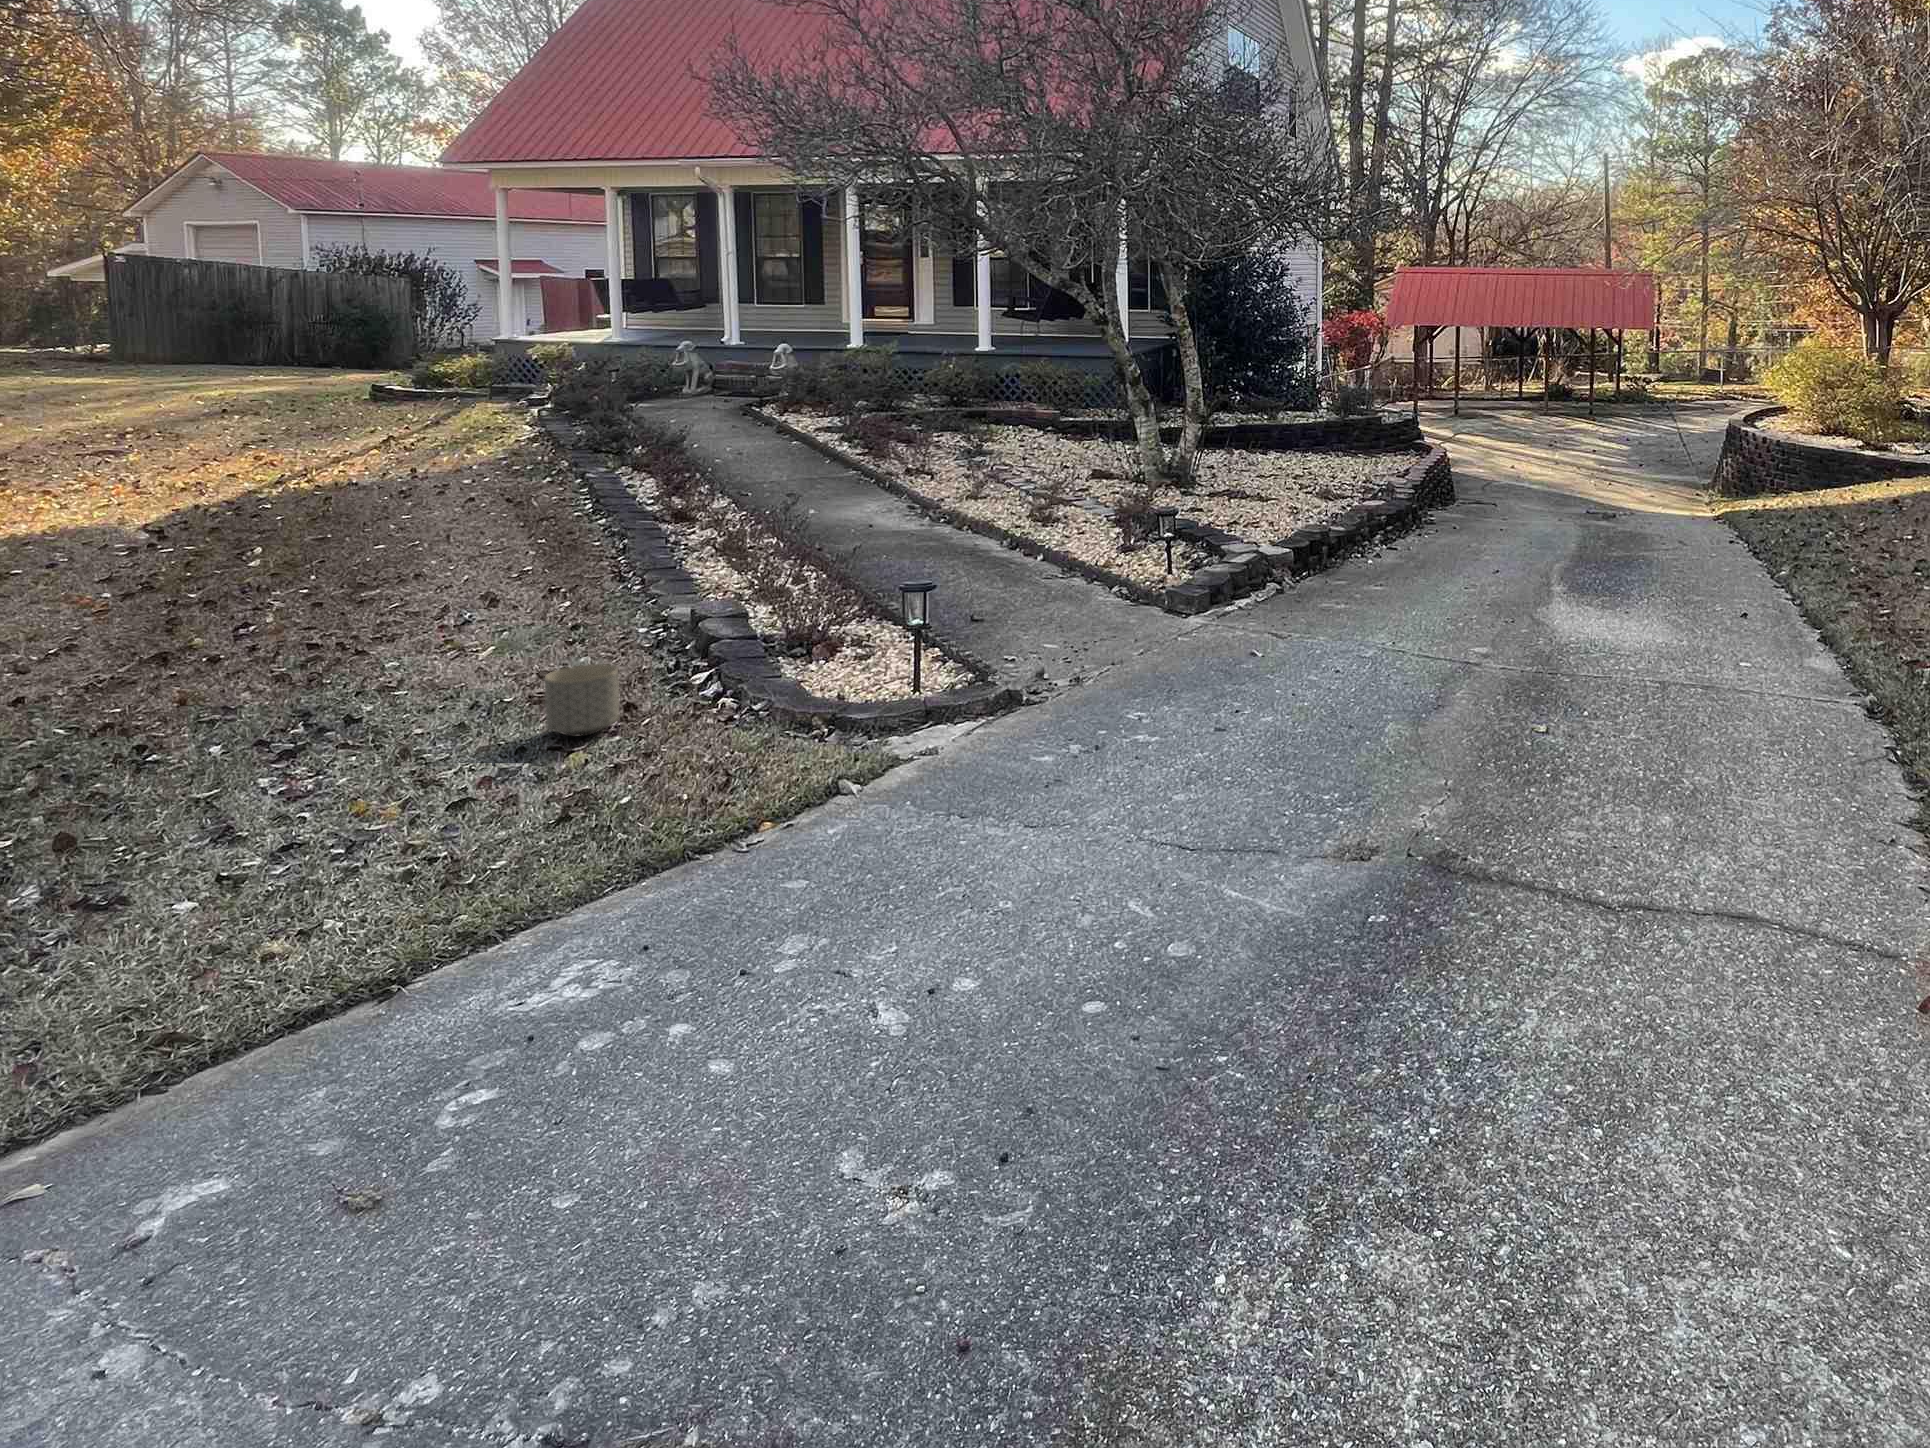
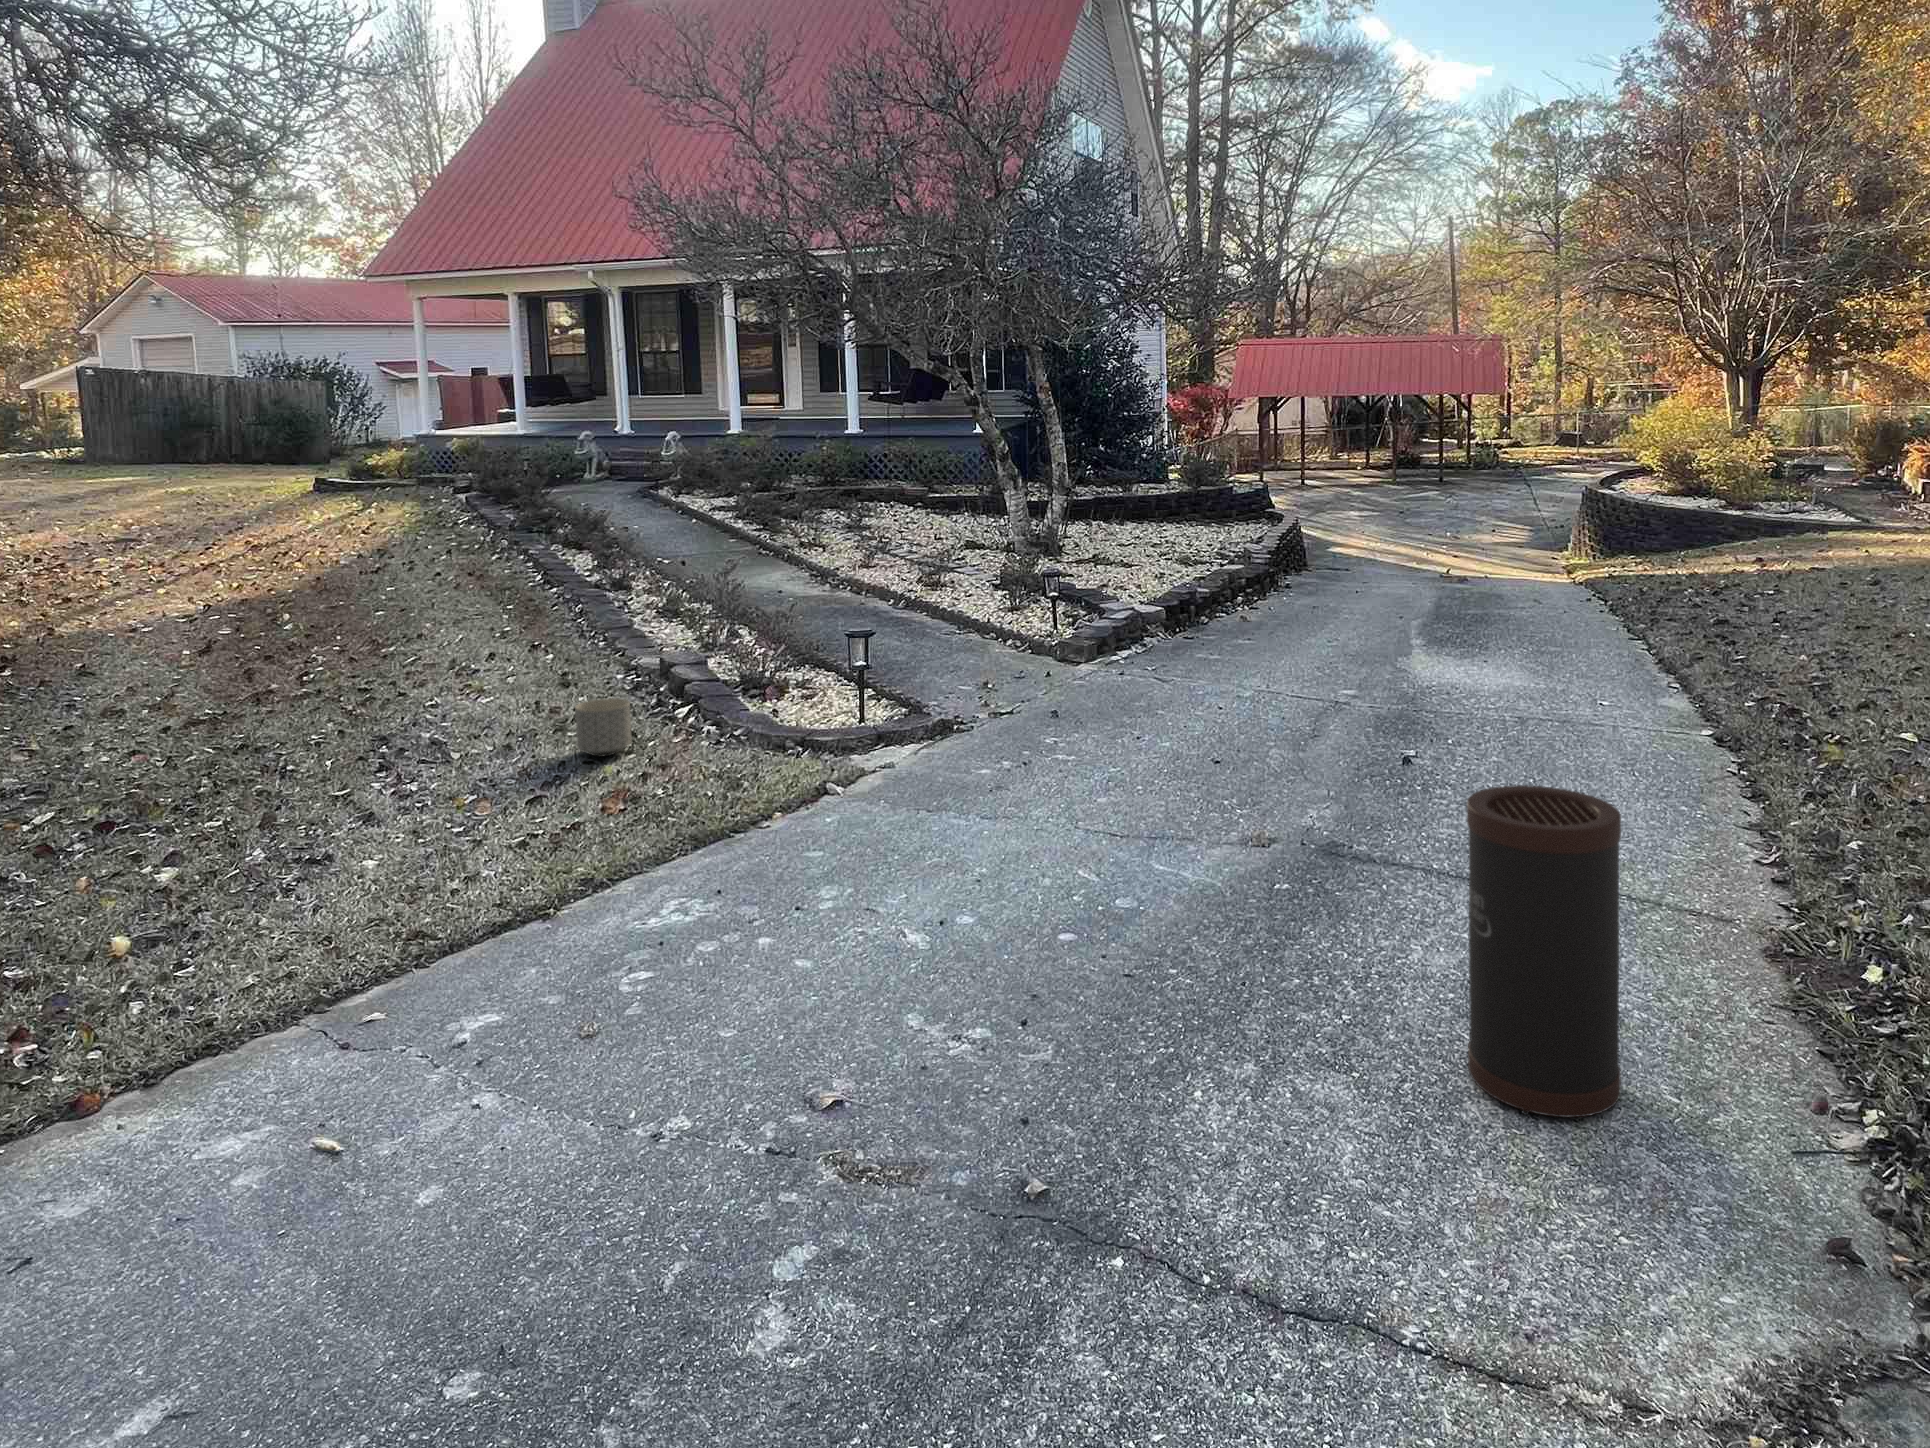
trash can: none [1580,838,1783,1312] -> present [1467,785,1621,1117]

